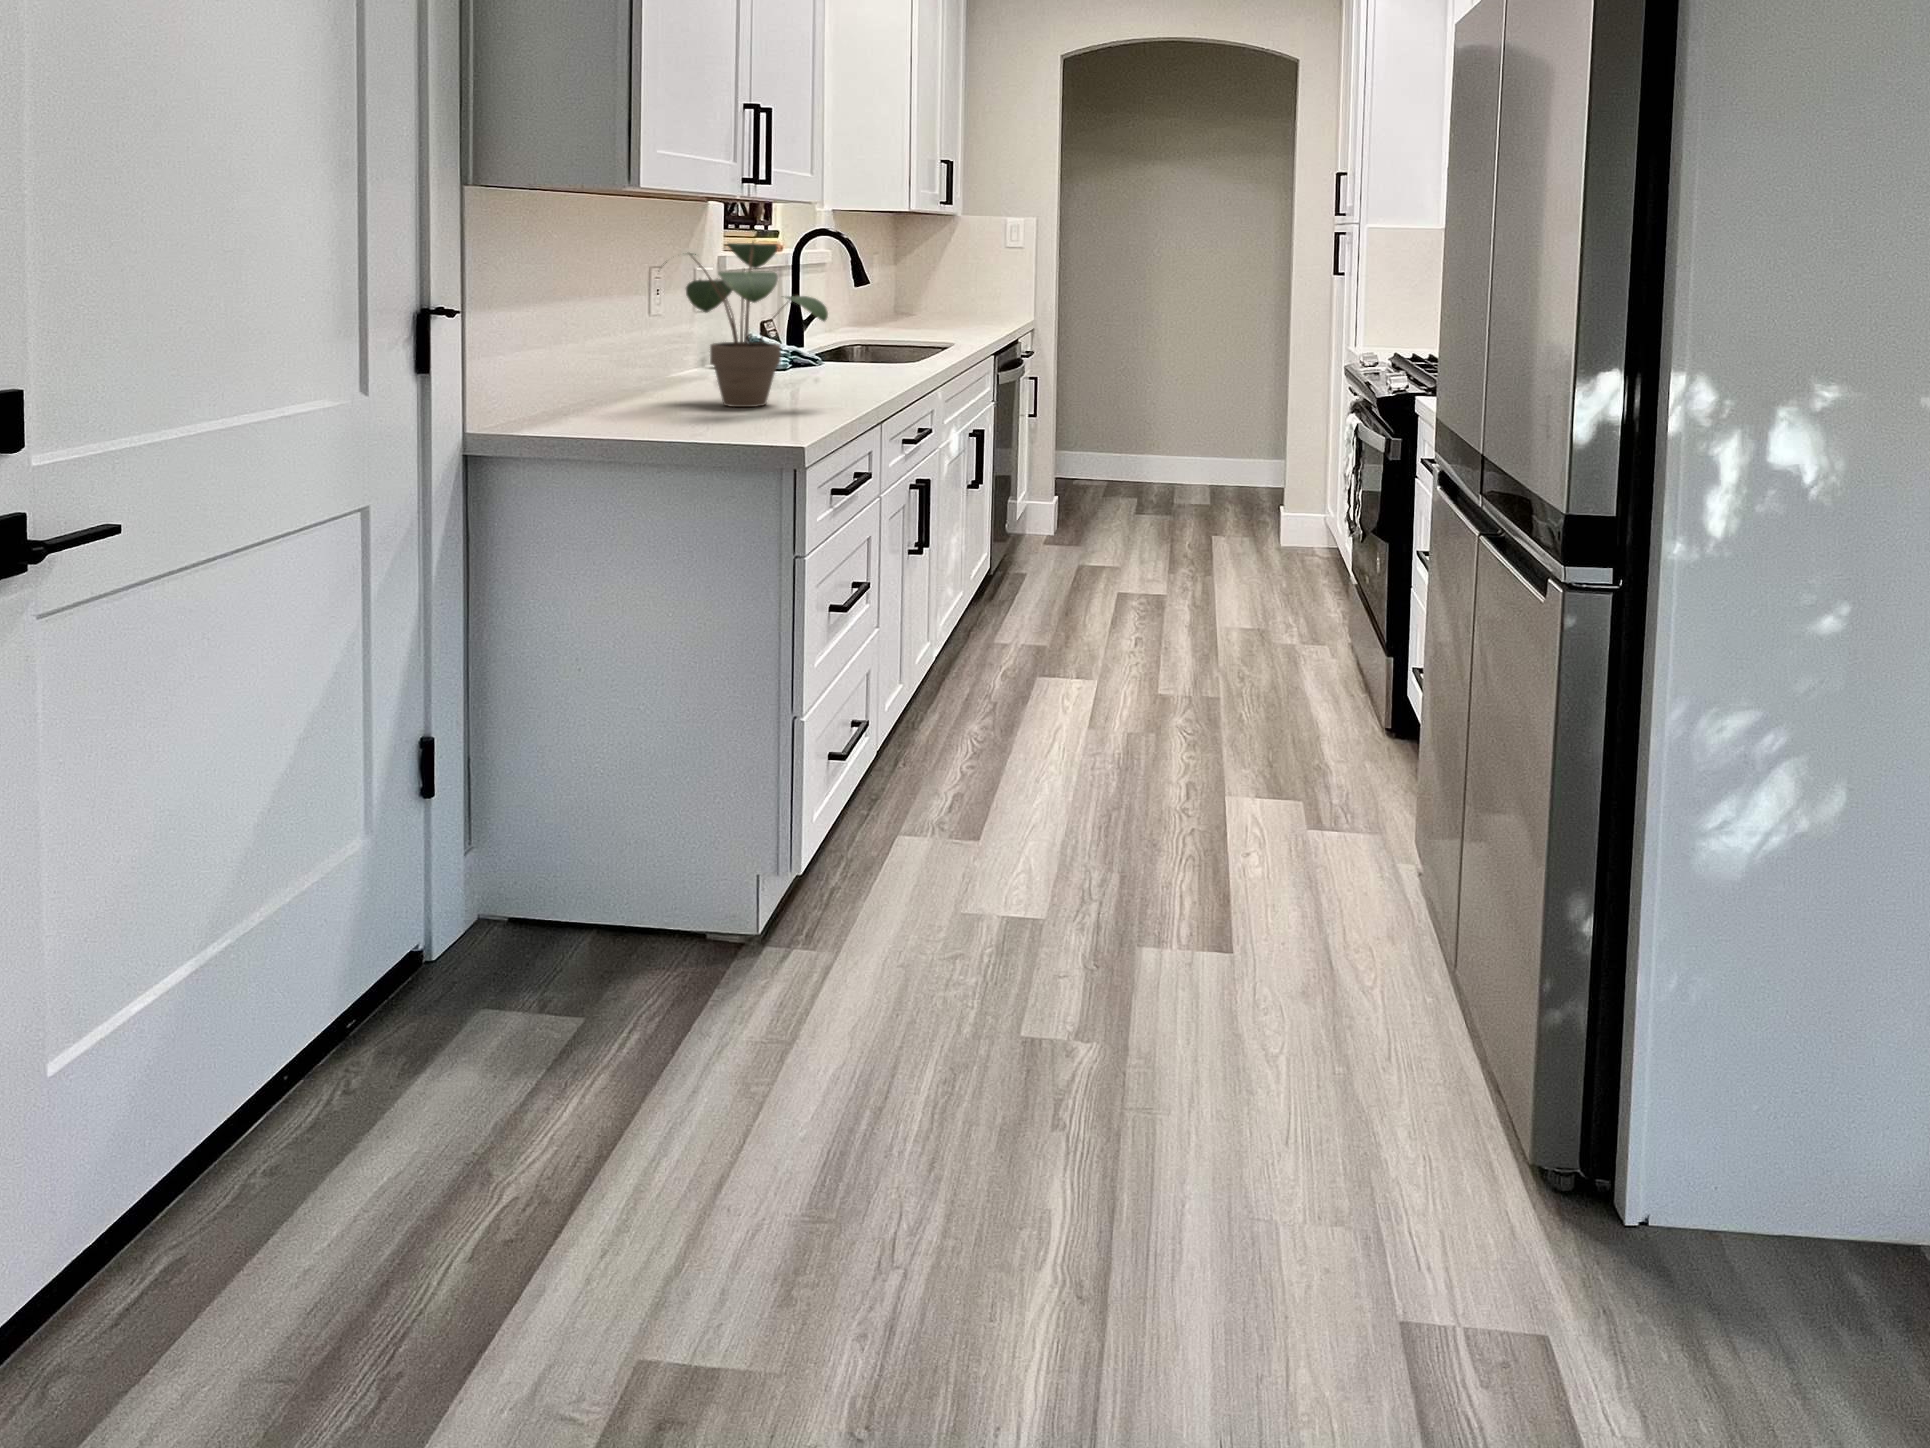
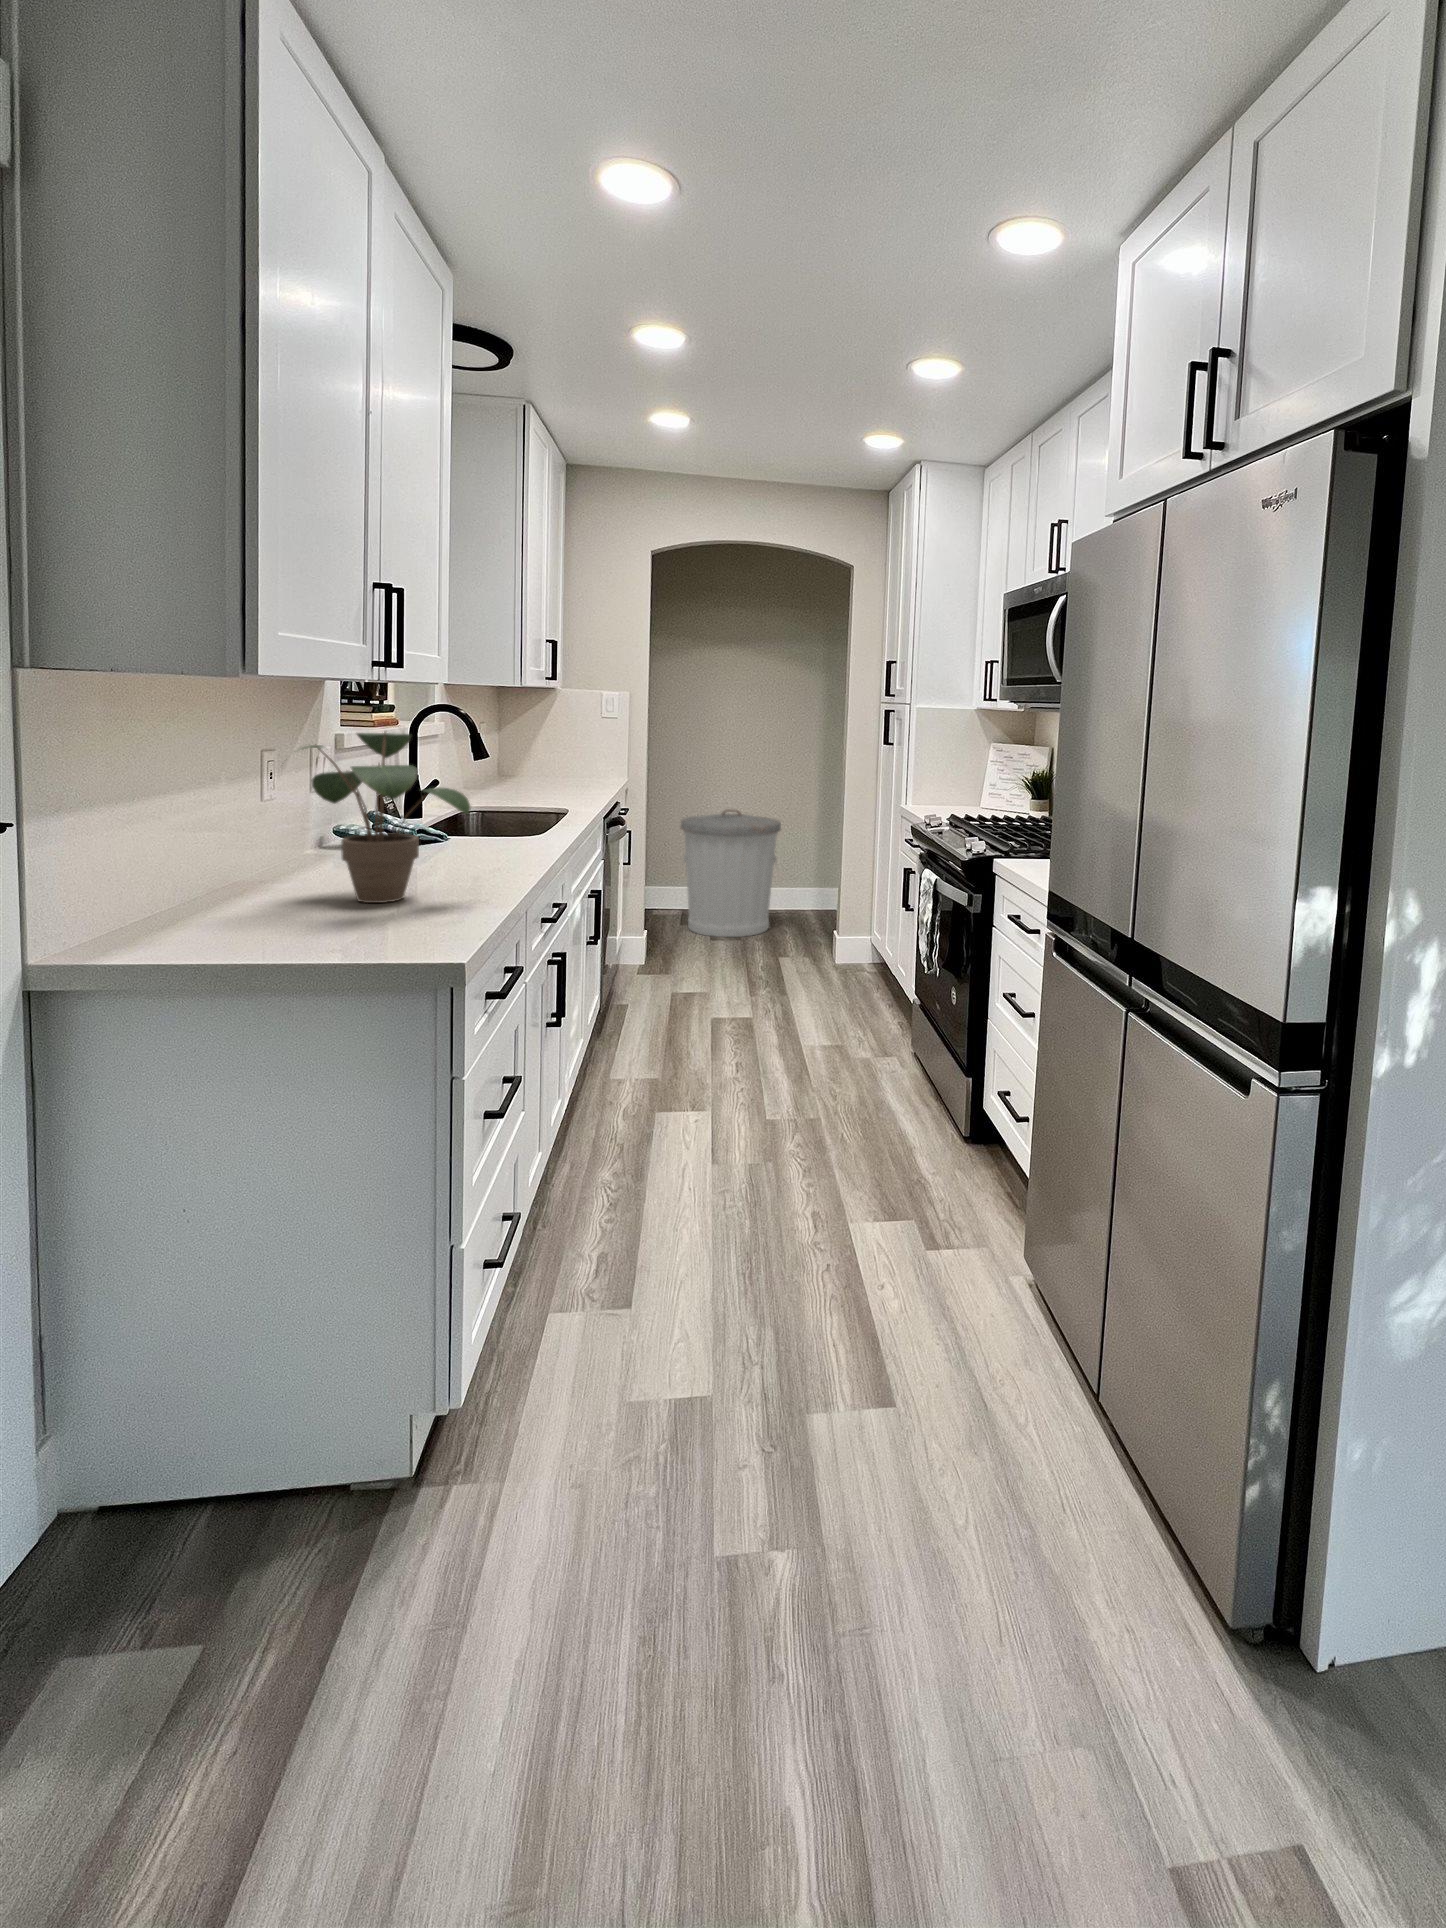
trash can: none [1103,359,1224,512] -> present [681,809,781,937]

